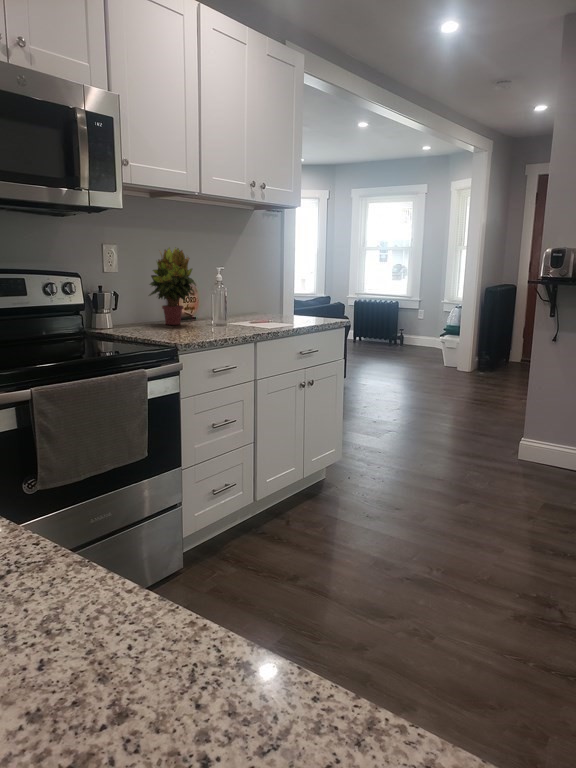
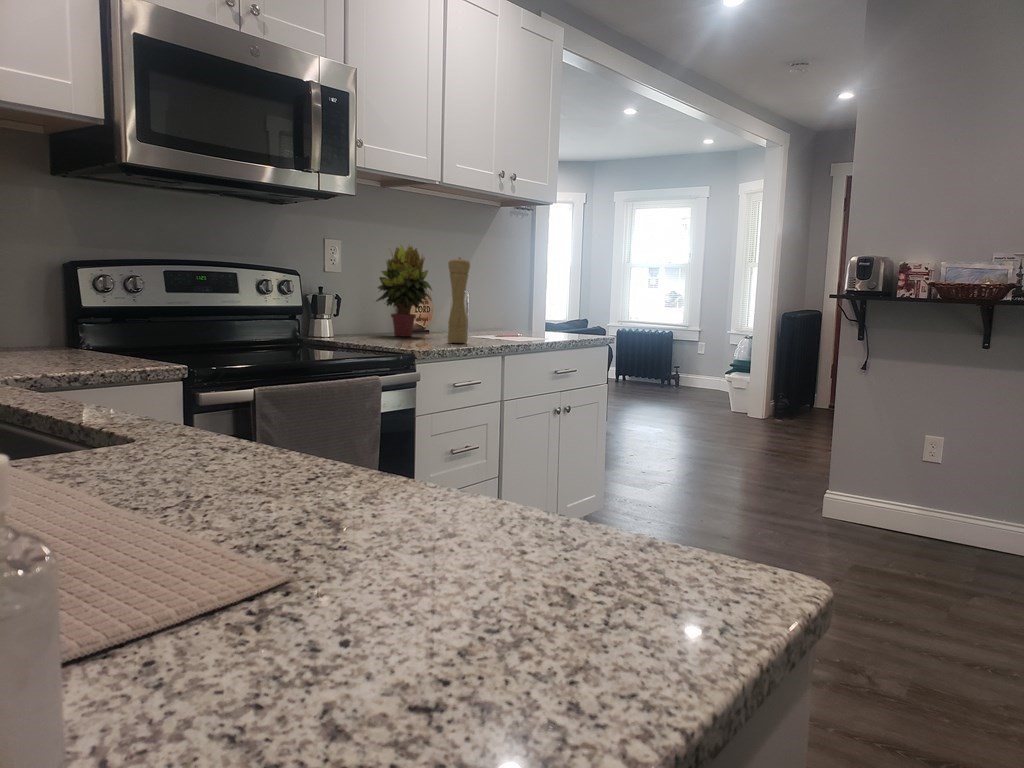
pepper mill: none [208,260,227,332] -> present [447,258,470,343]

